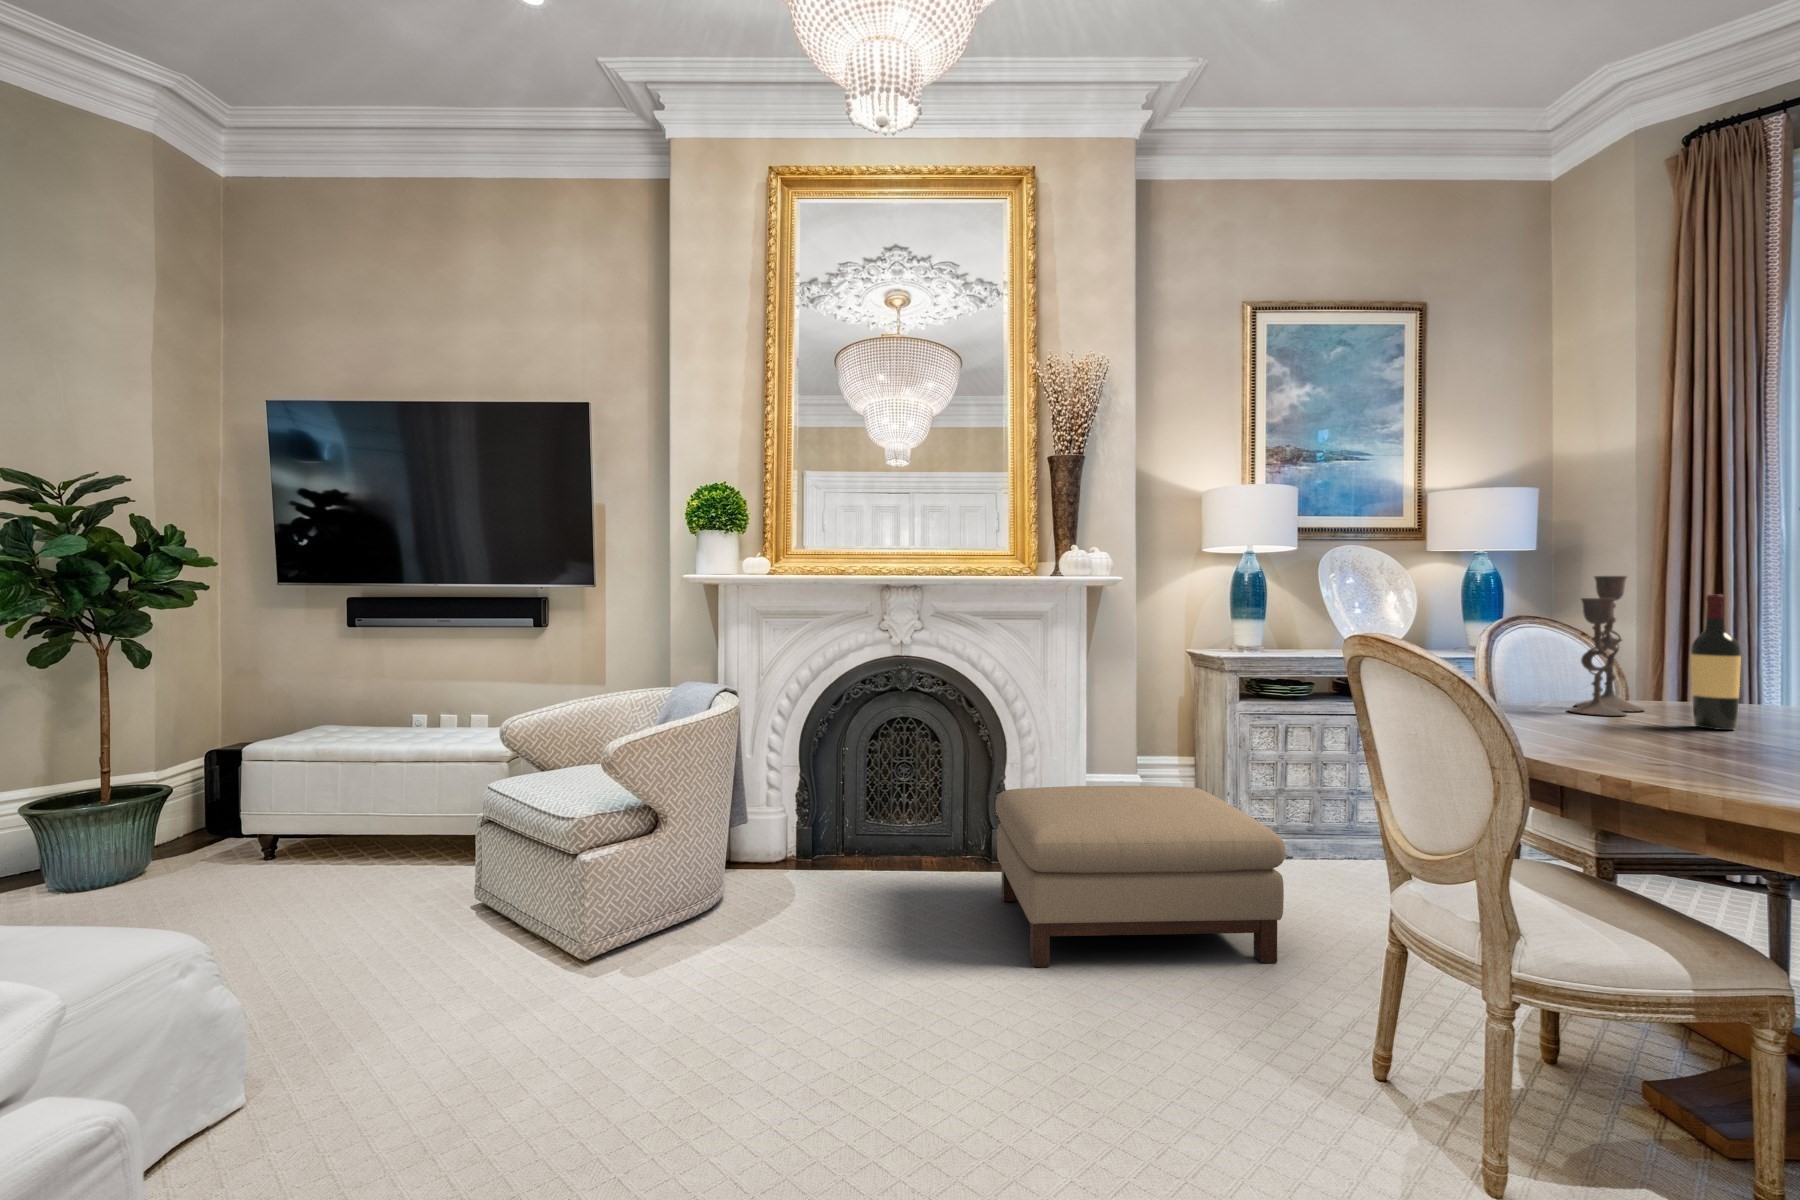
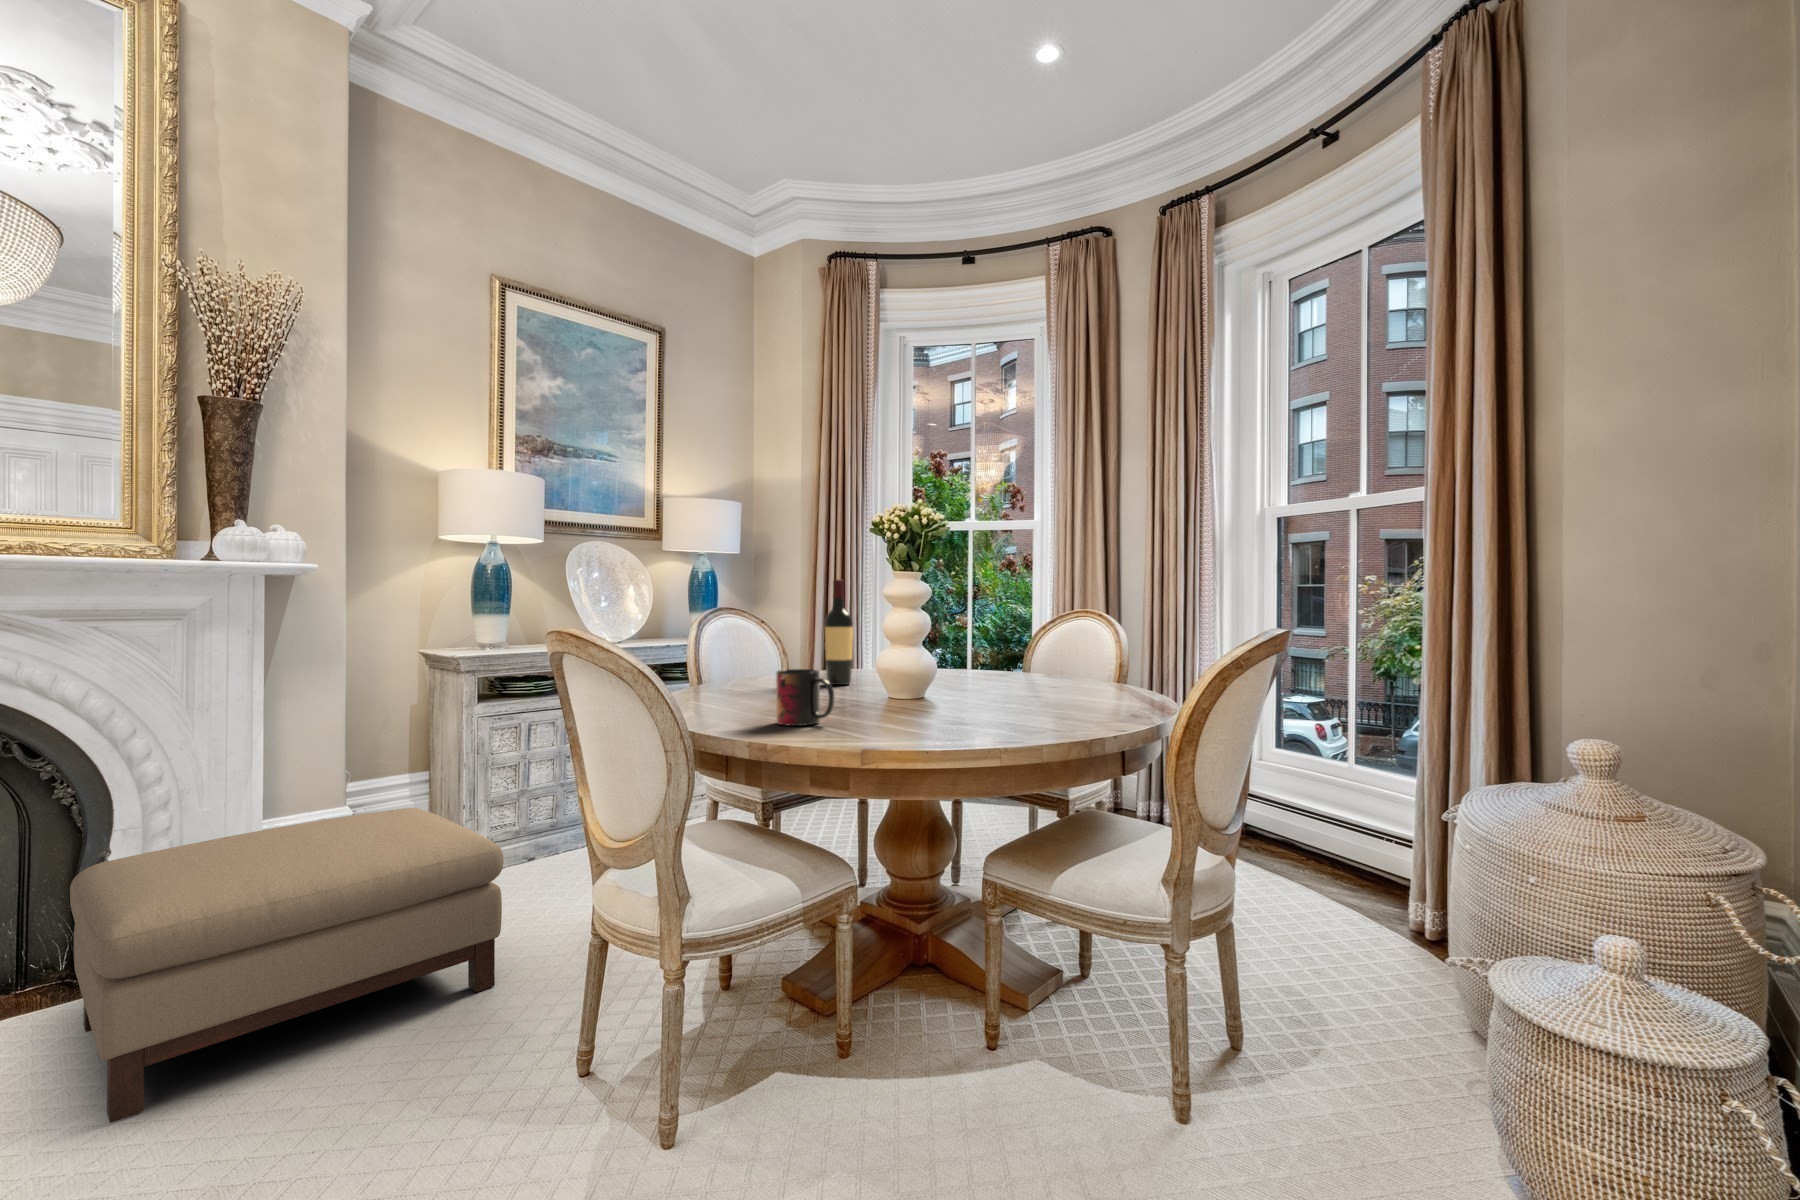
candlestick: present [1569,576,1644,716] -> none [750,566,802,682]
mug: none [1636,711,1731,779] -> present [776,669,834,726]

